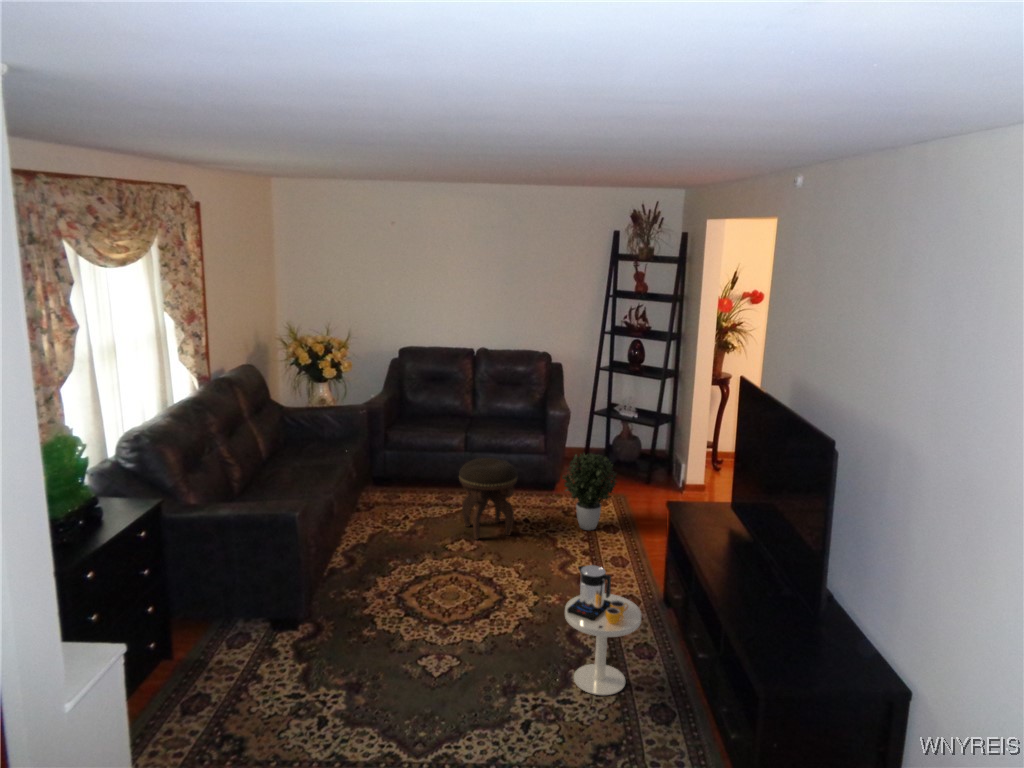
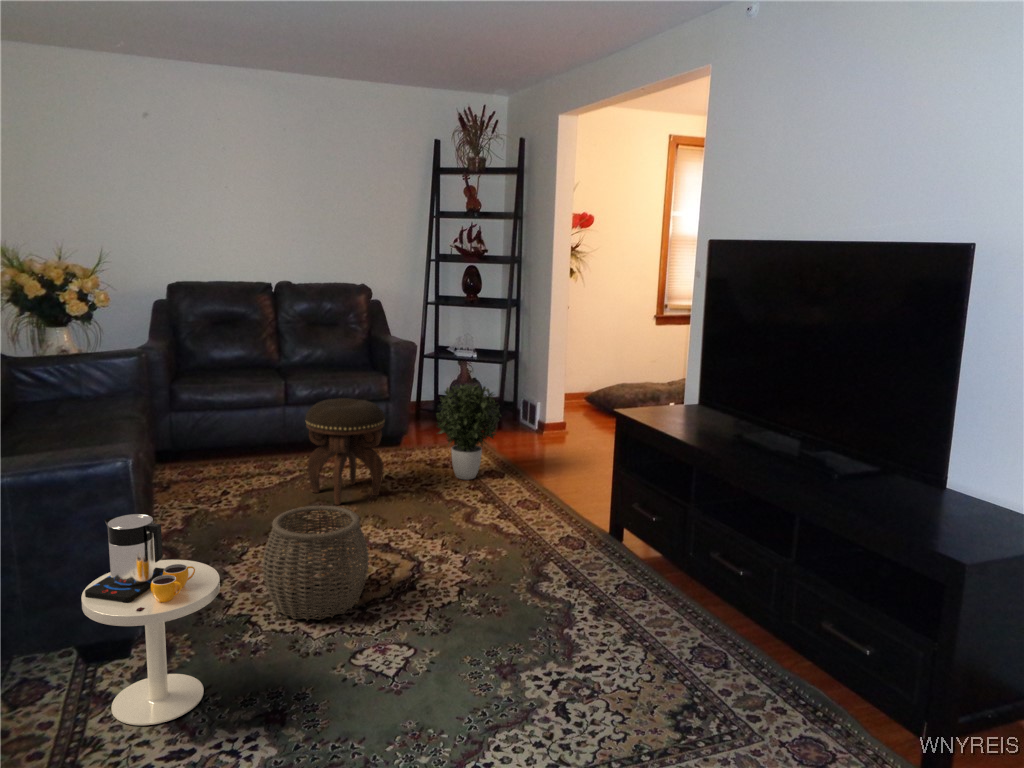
woven basket: none [384,548,455,628] -> present [262,506,370,620]
side table: present [565,565,641,695] -> present [81,514,220,725]

